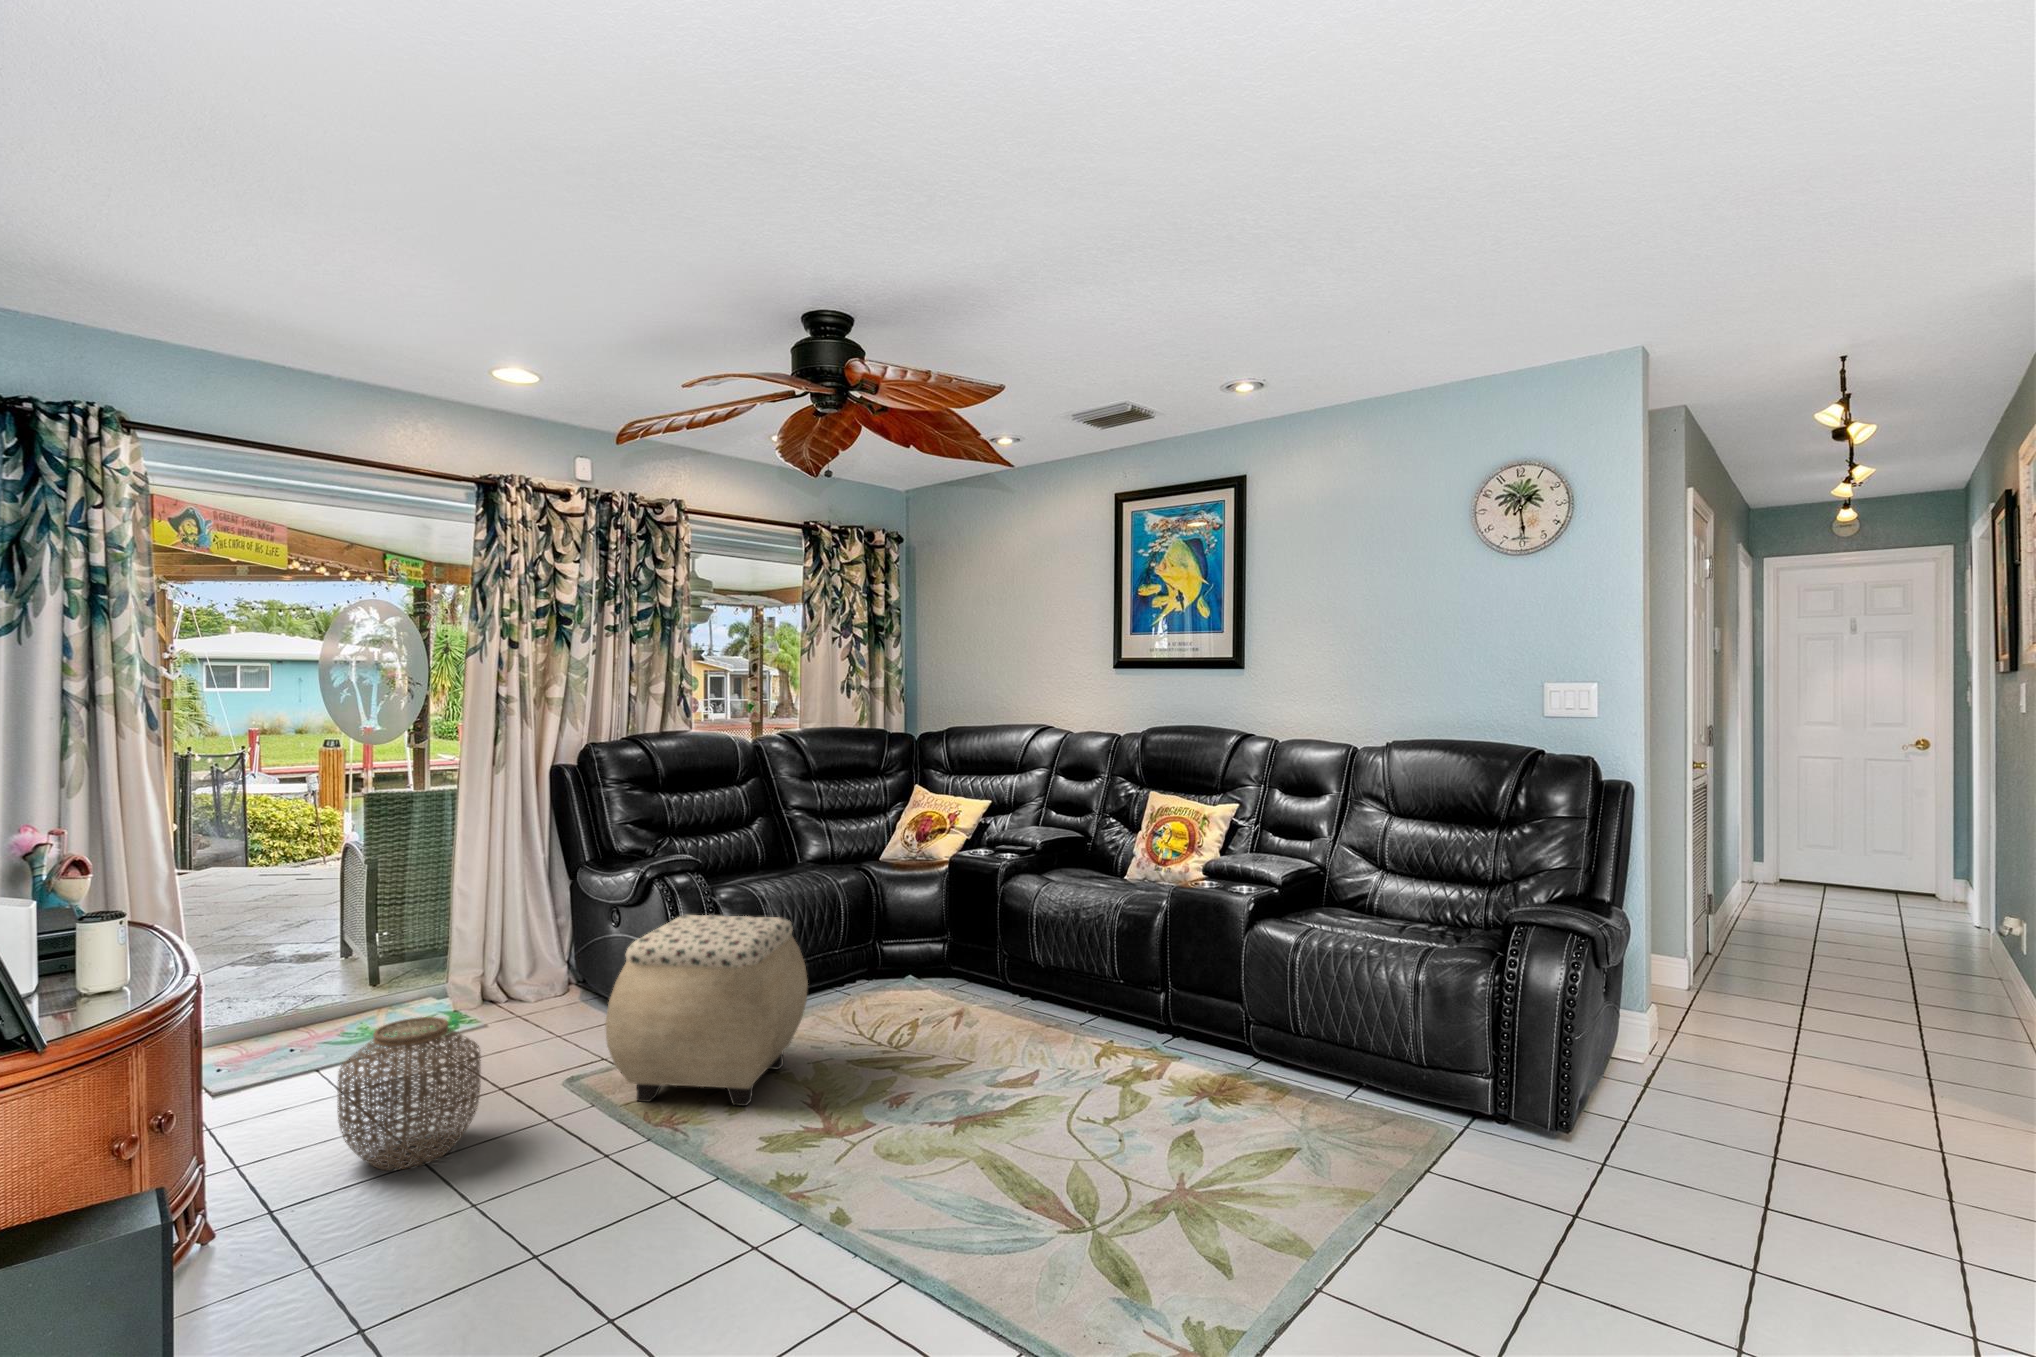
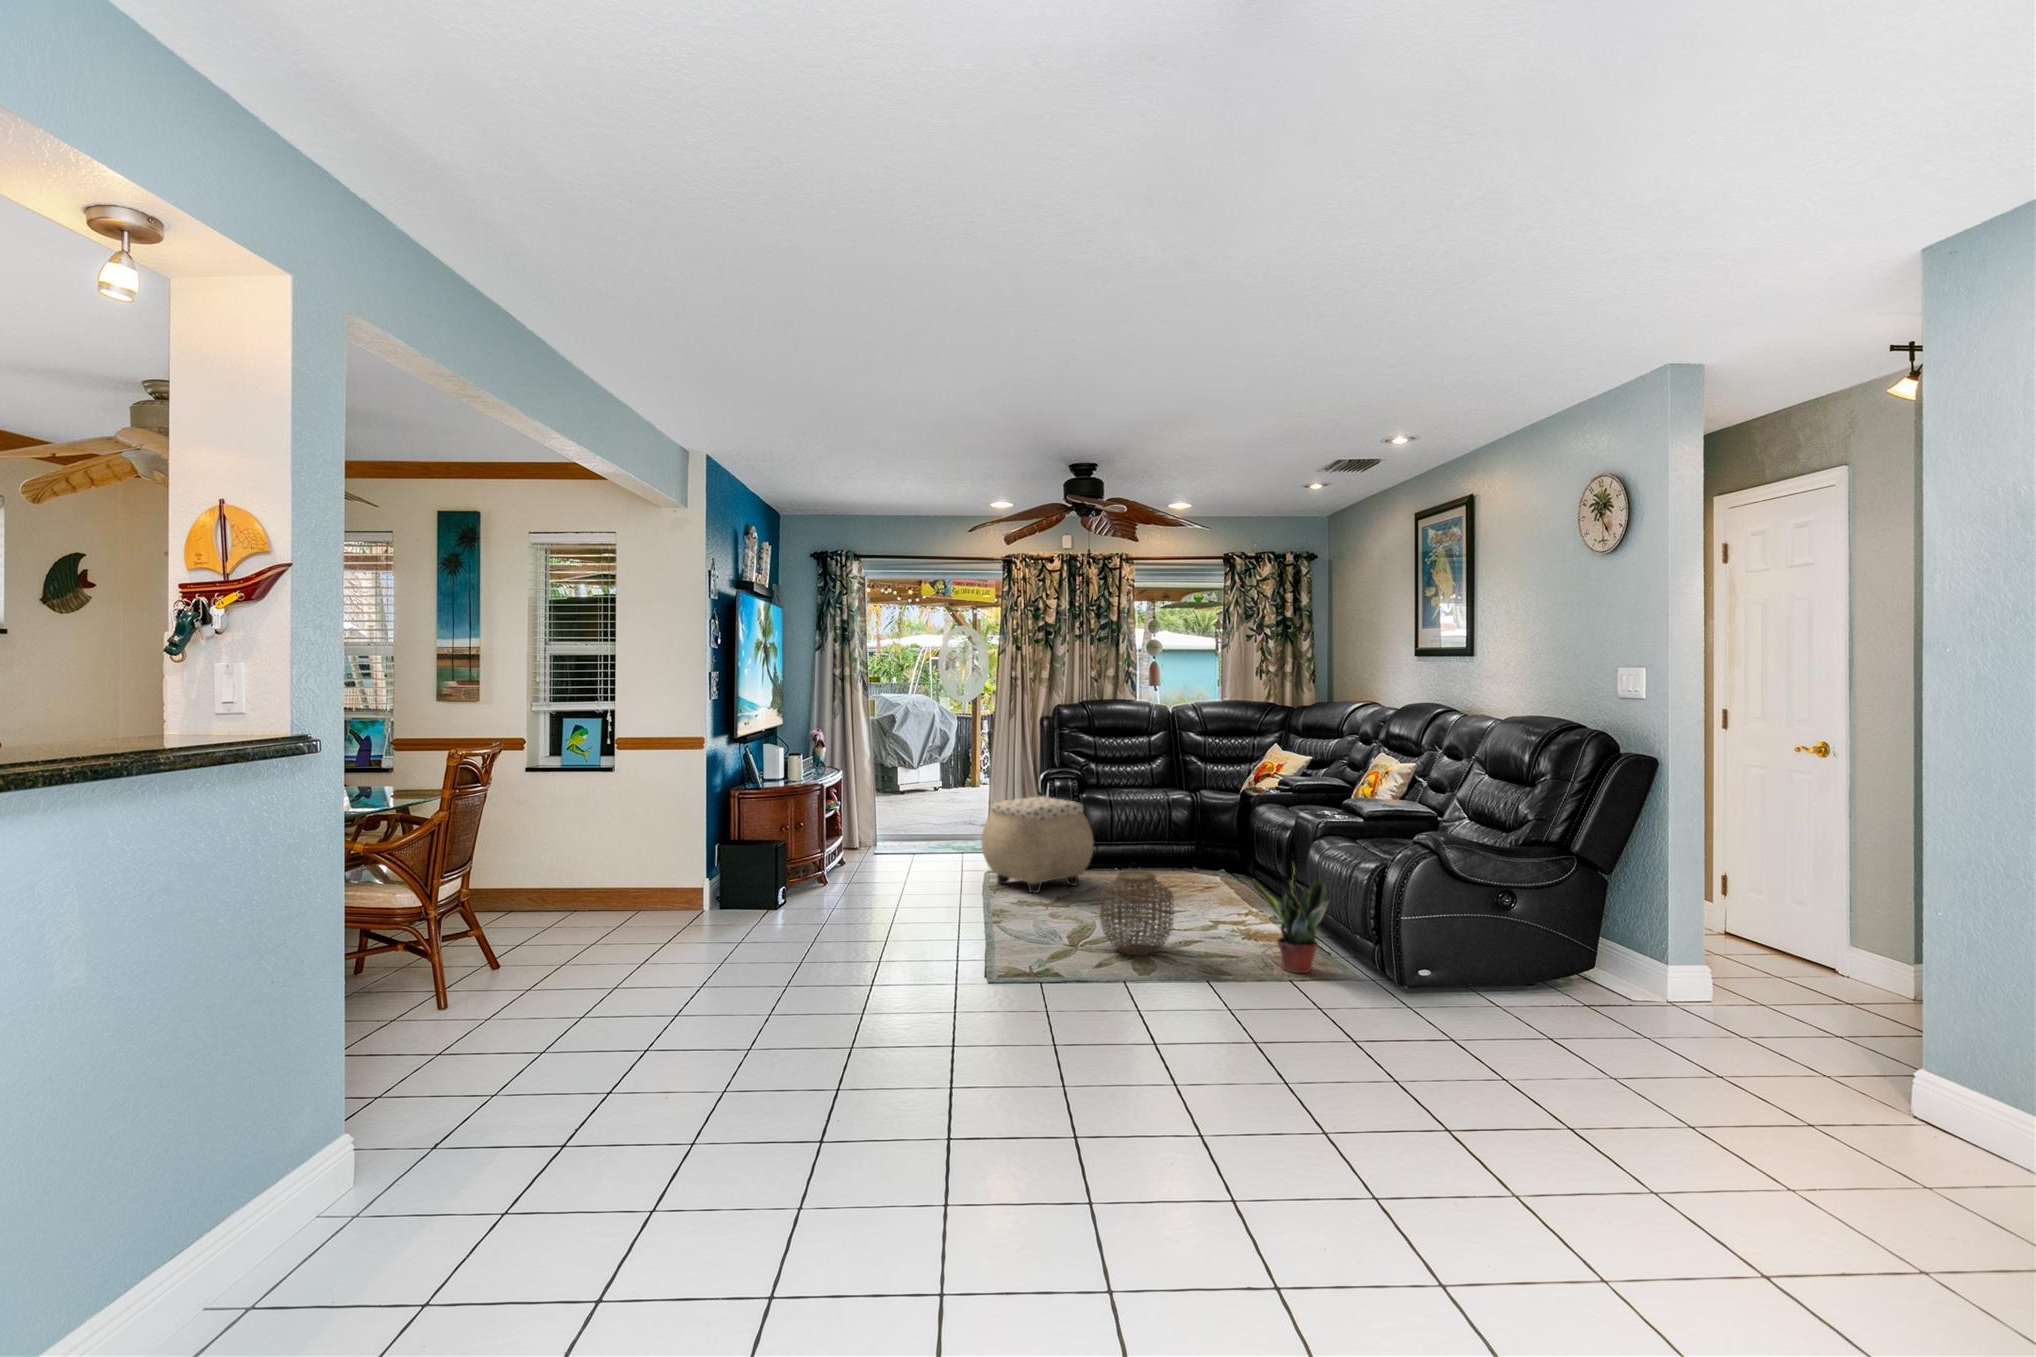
potted plant: none [1300,971,1423,1146] -> present [1253,865,1328,973]
woven basket: present [338,1017,481,1170] -> present [1100,871,1174,955]

